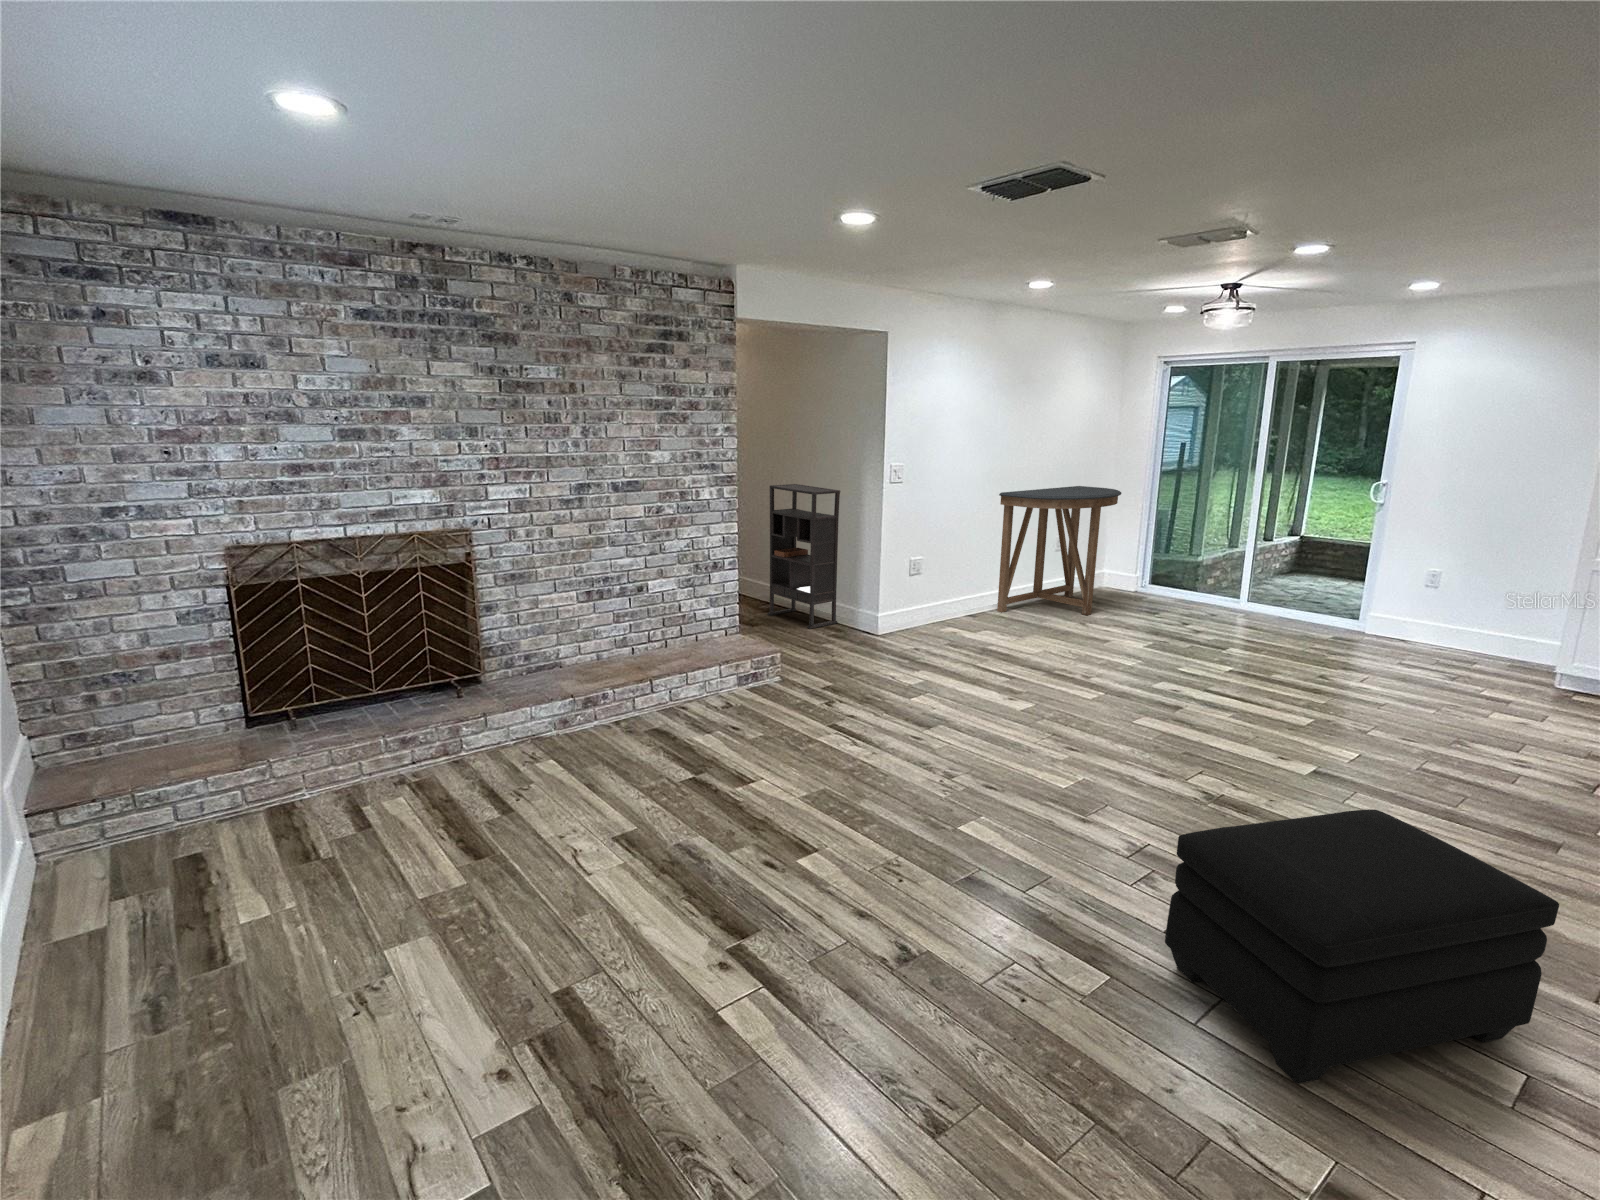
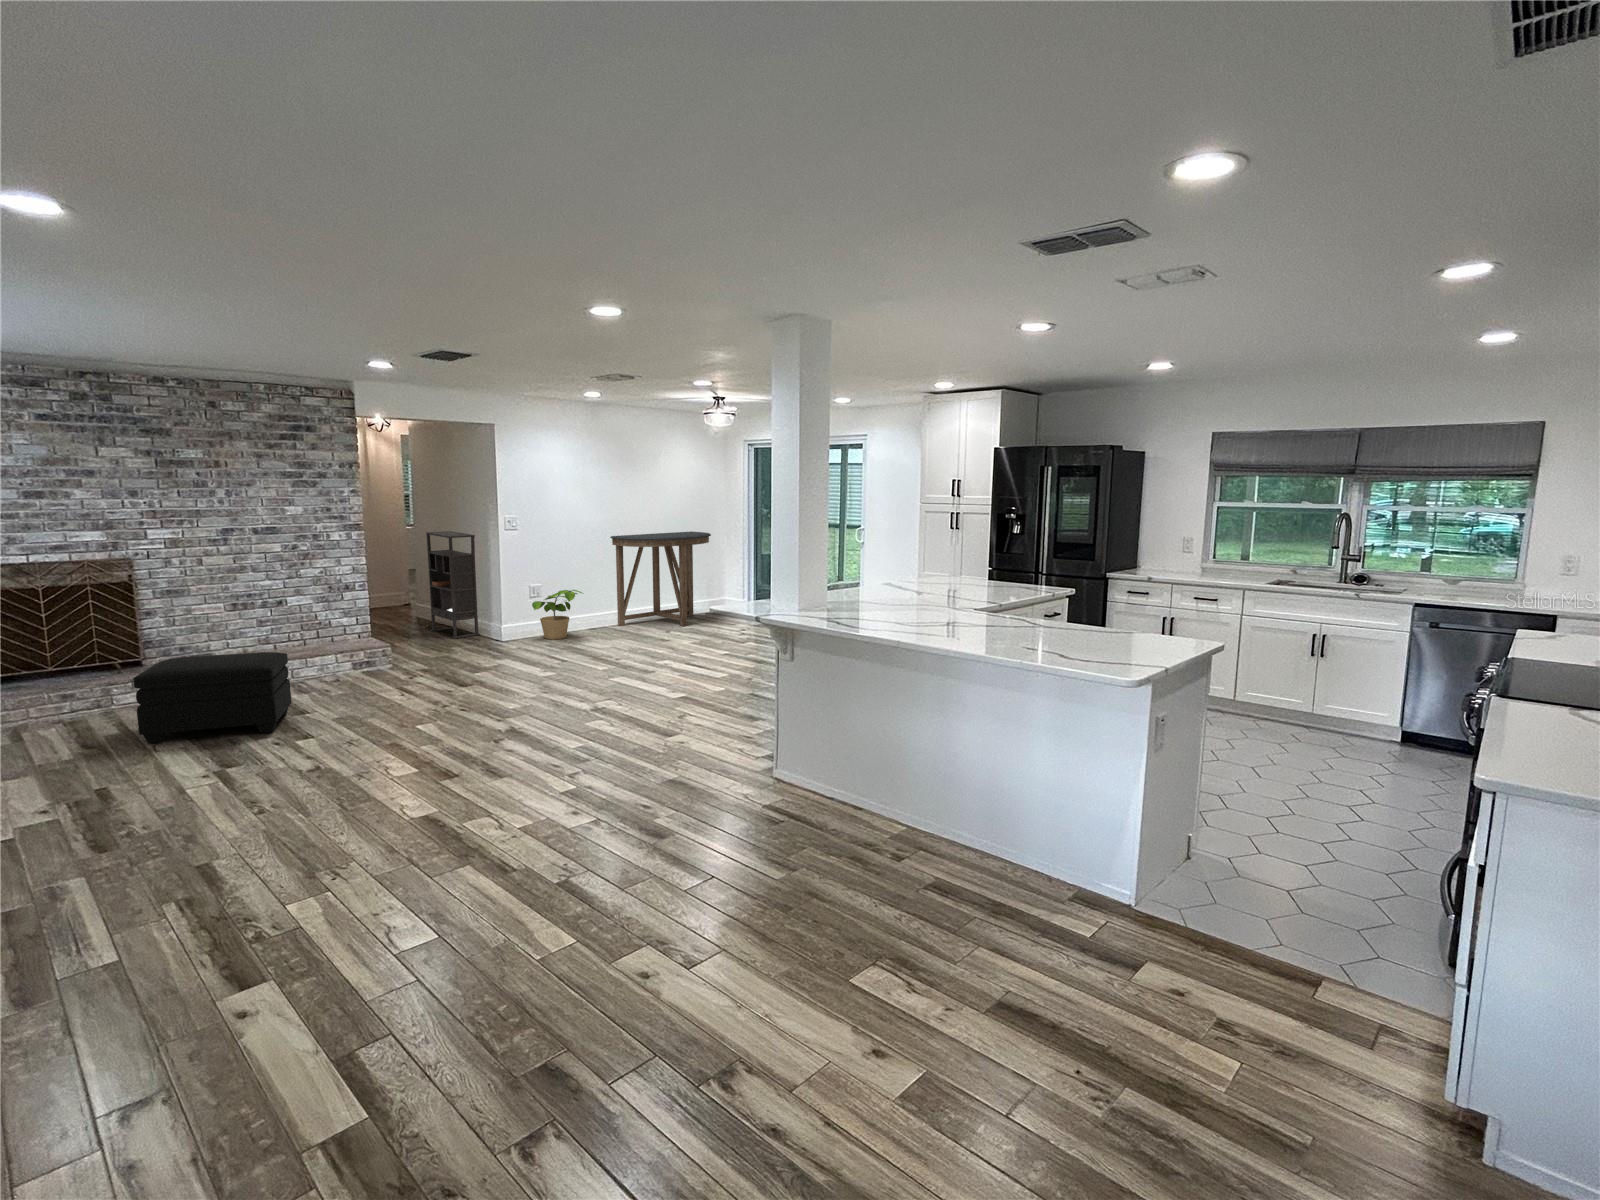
potted plant: none [922,569,995,634] -> present [532,590,582,639]
ottoman: present [1165,809,1559,1084] -> present [133,652,292,744]

